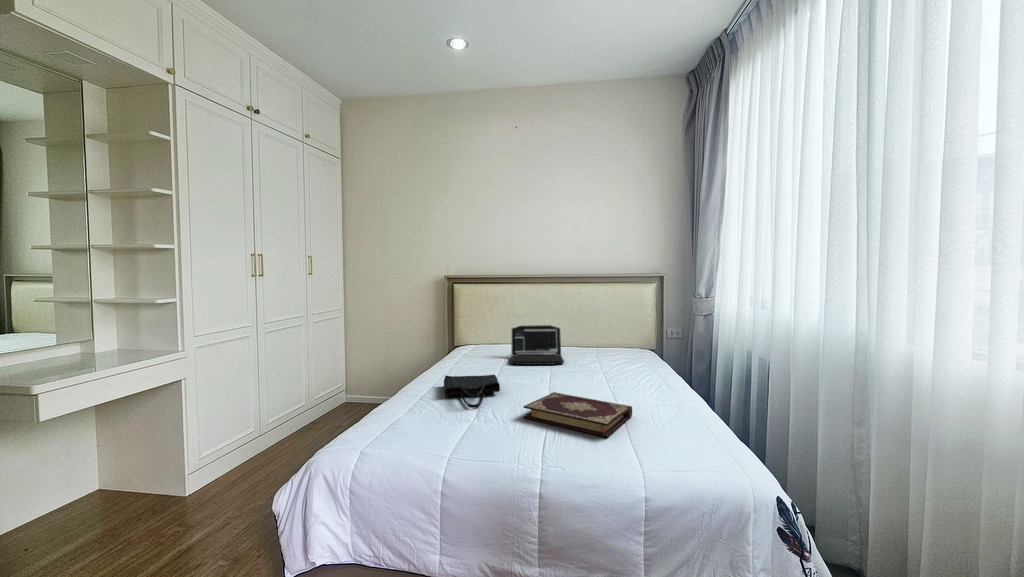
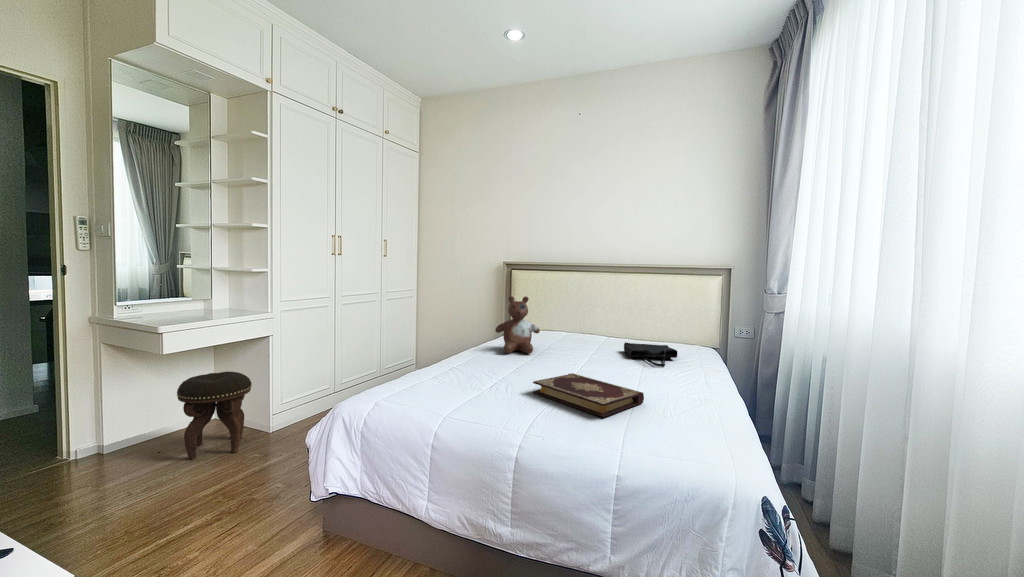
stuffed bear: none [454,314,500,375] -> present [495,296,540,354]
laptop: present [511,325,564,365] -> none [551,311,607,352]
tote bag: present [444,375,500,408] -> present [624,342,677,366]
footstool: none [54,429,160,550] -> present [177,371,252,460]

